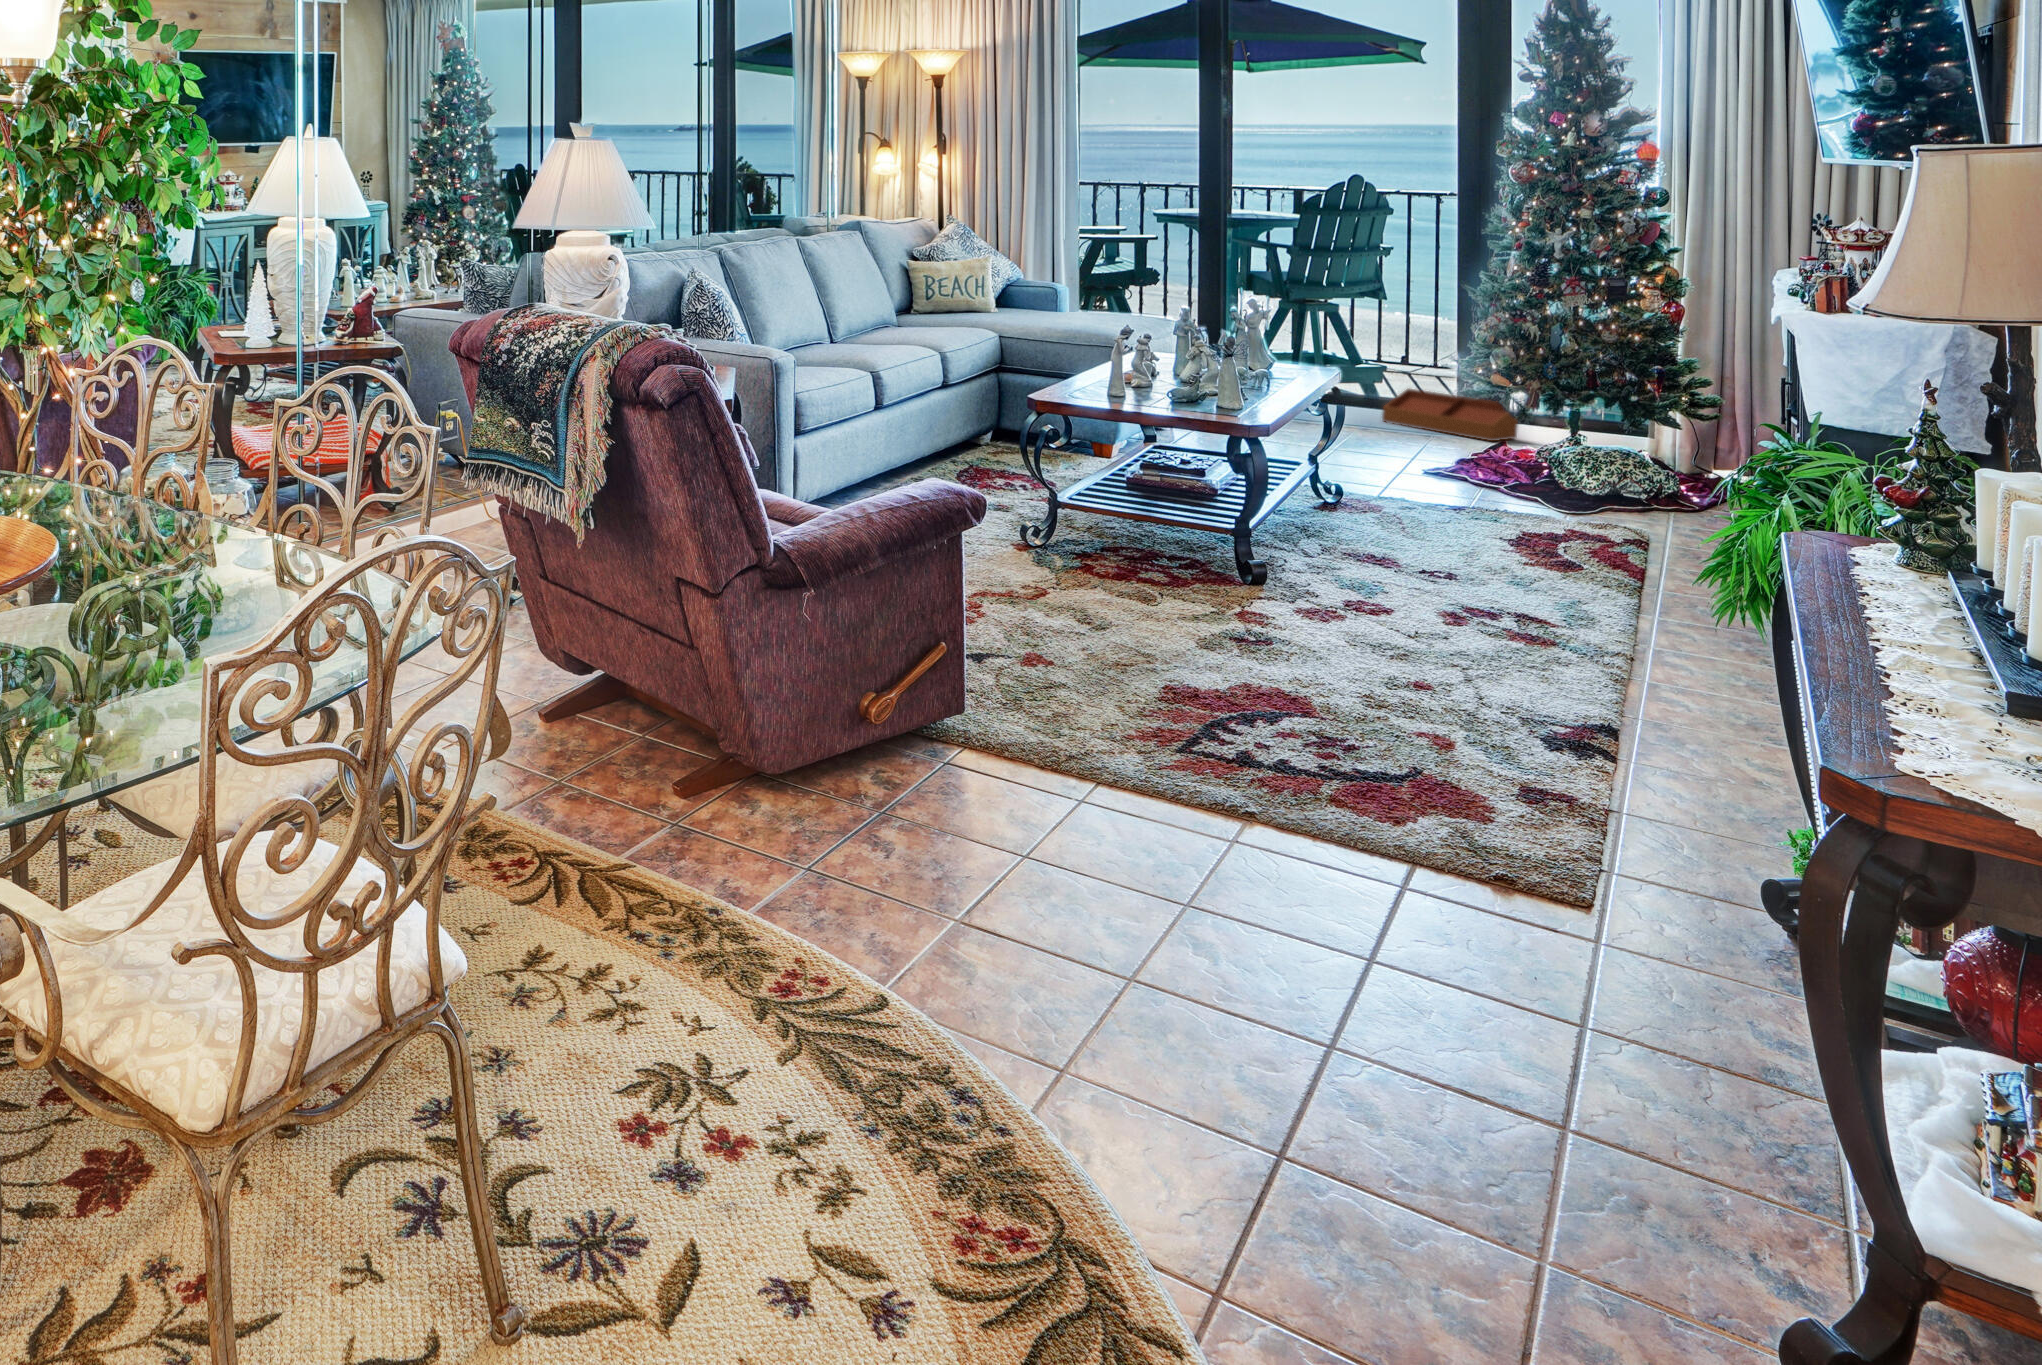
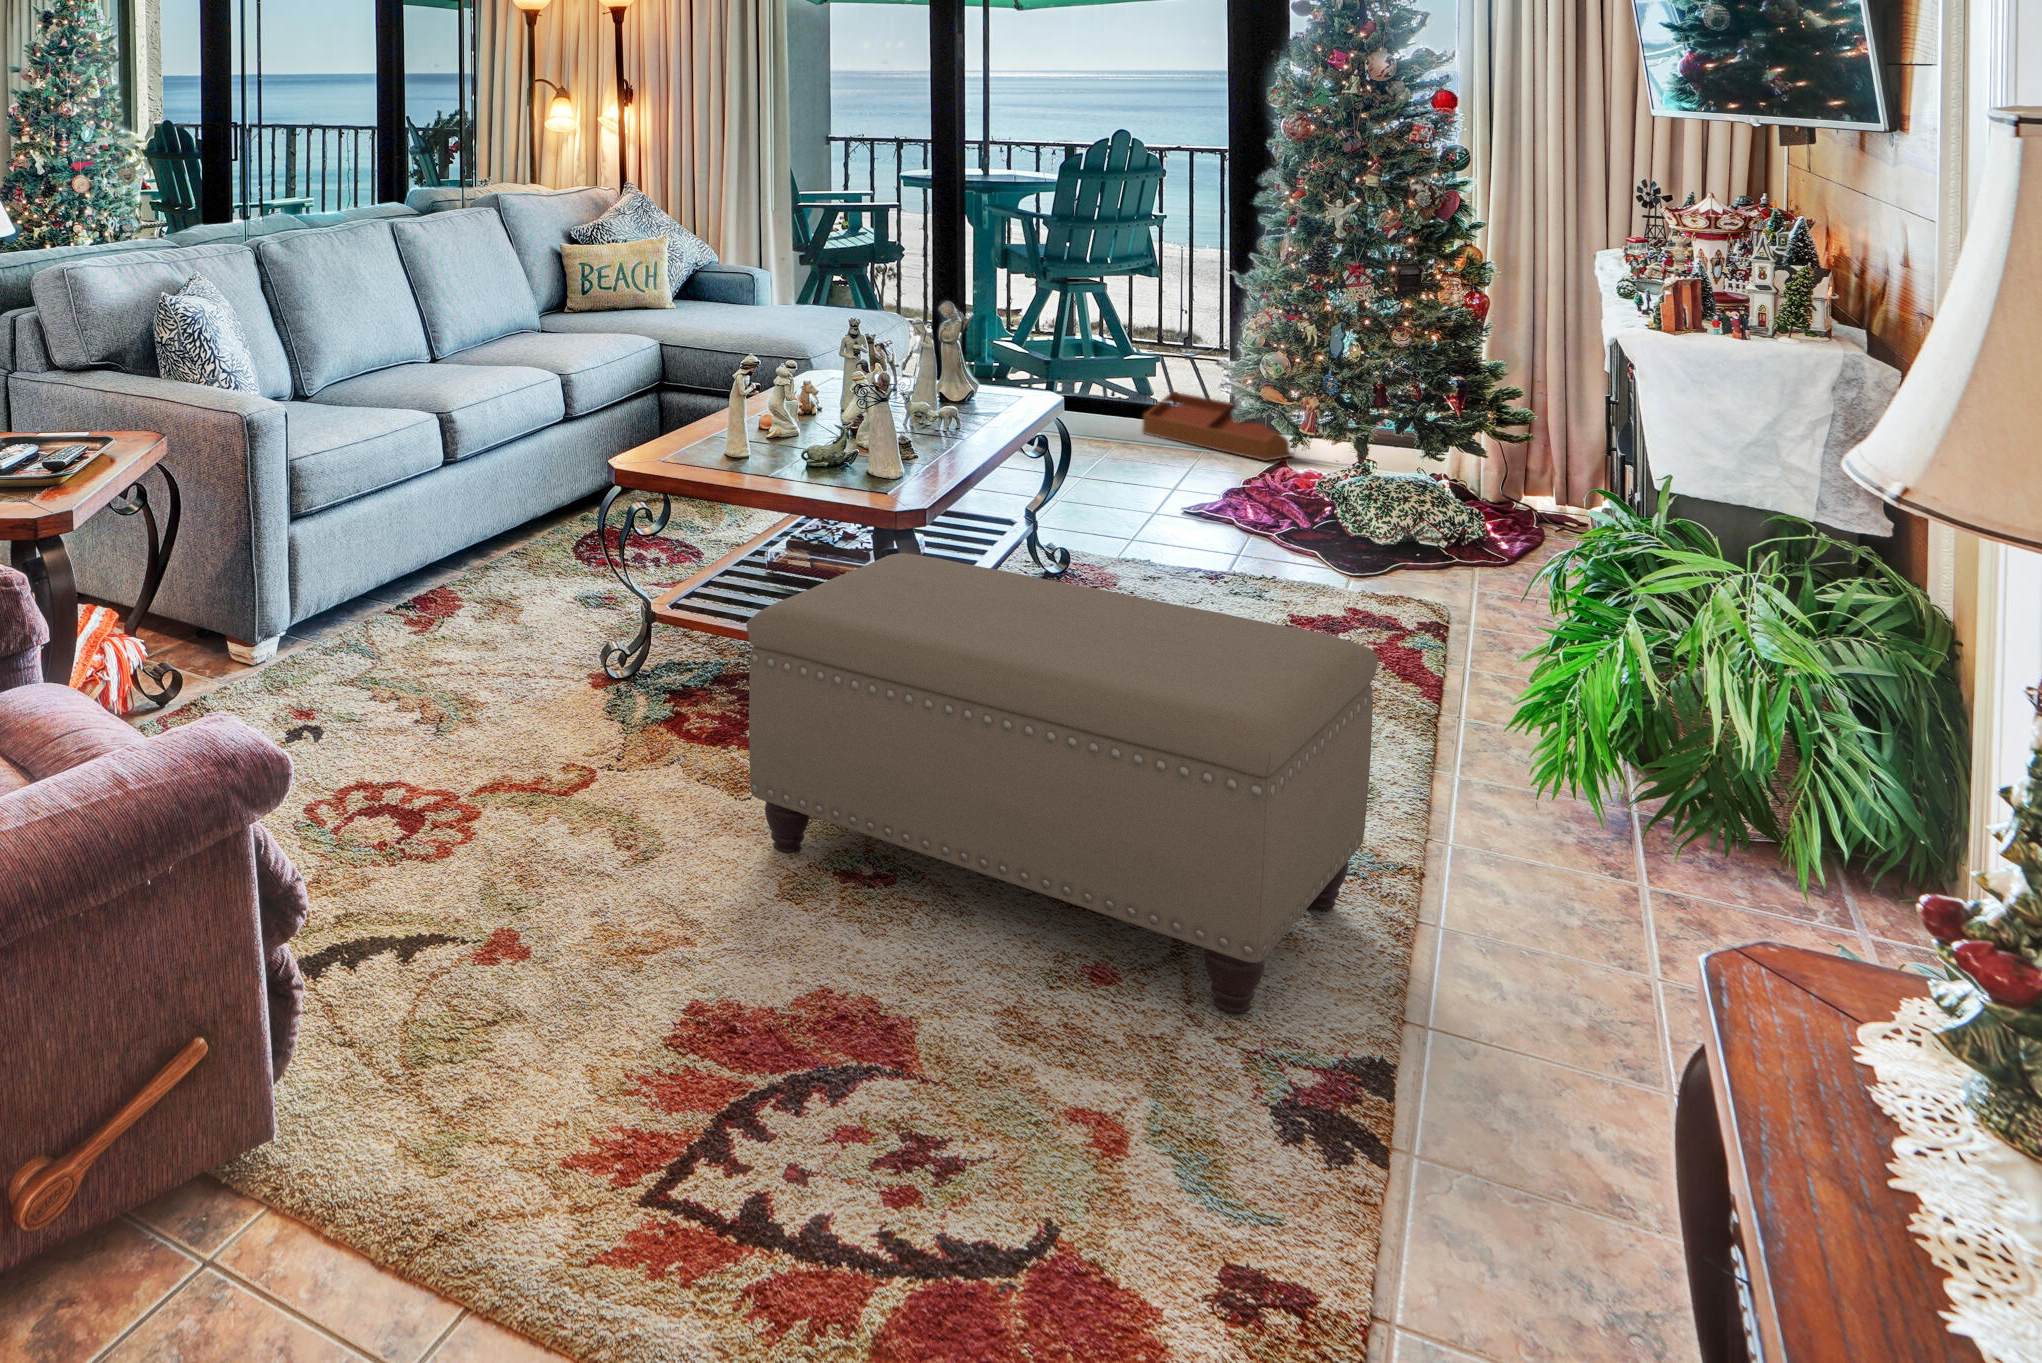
ottoman: none [1171,450,1601,701] -> present [746,553,1378,1014]

